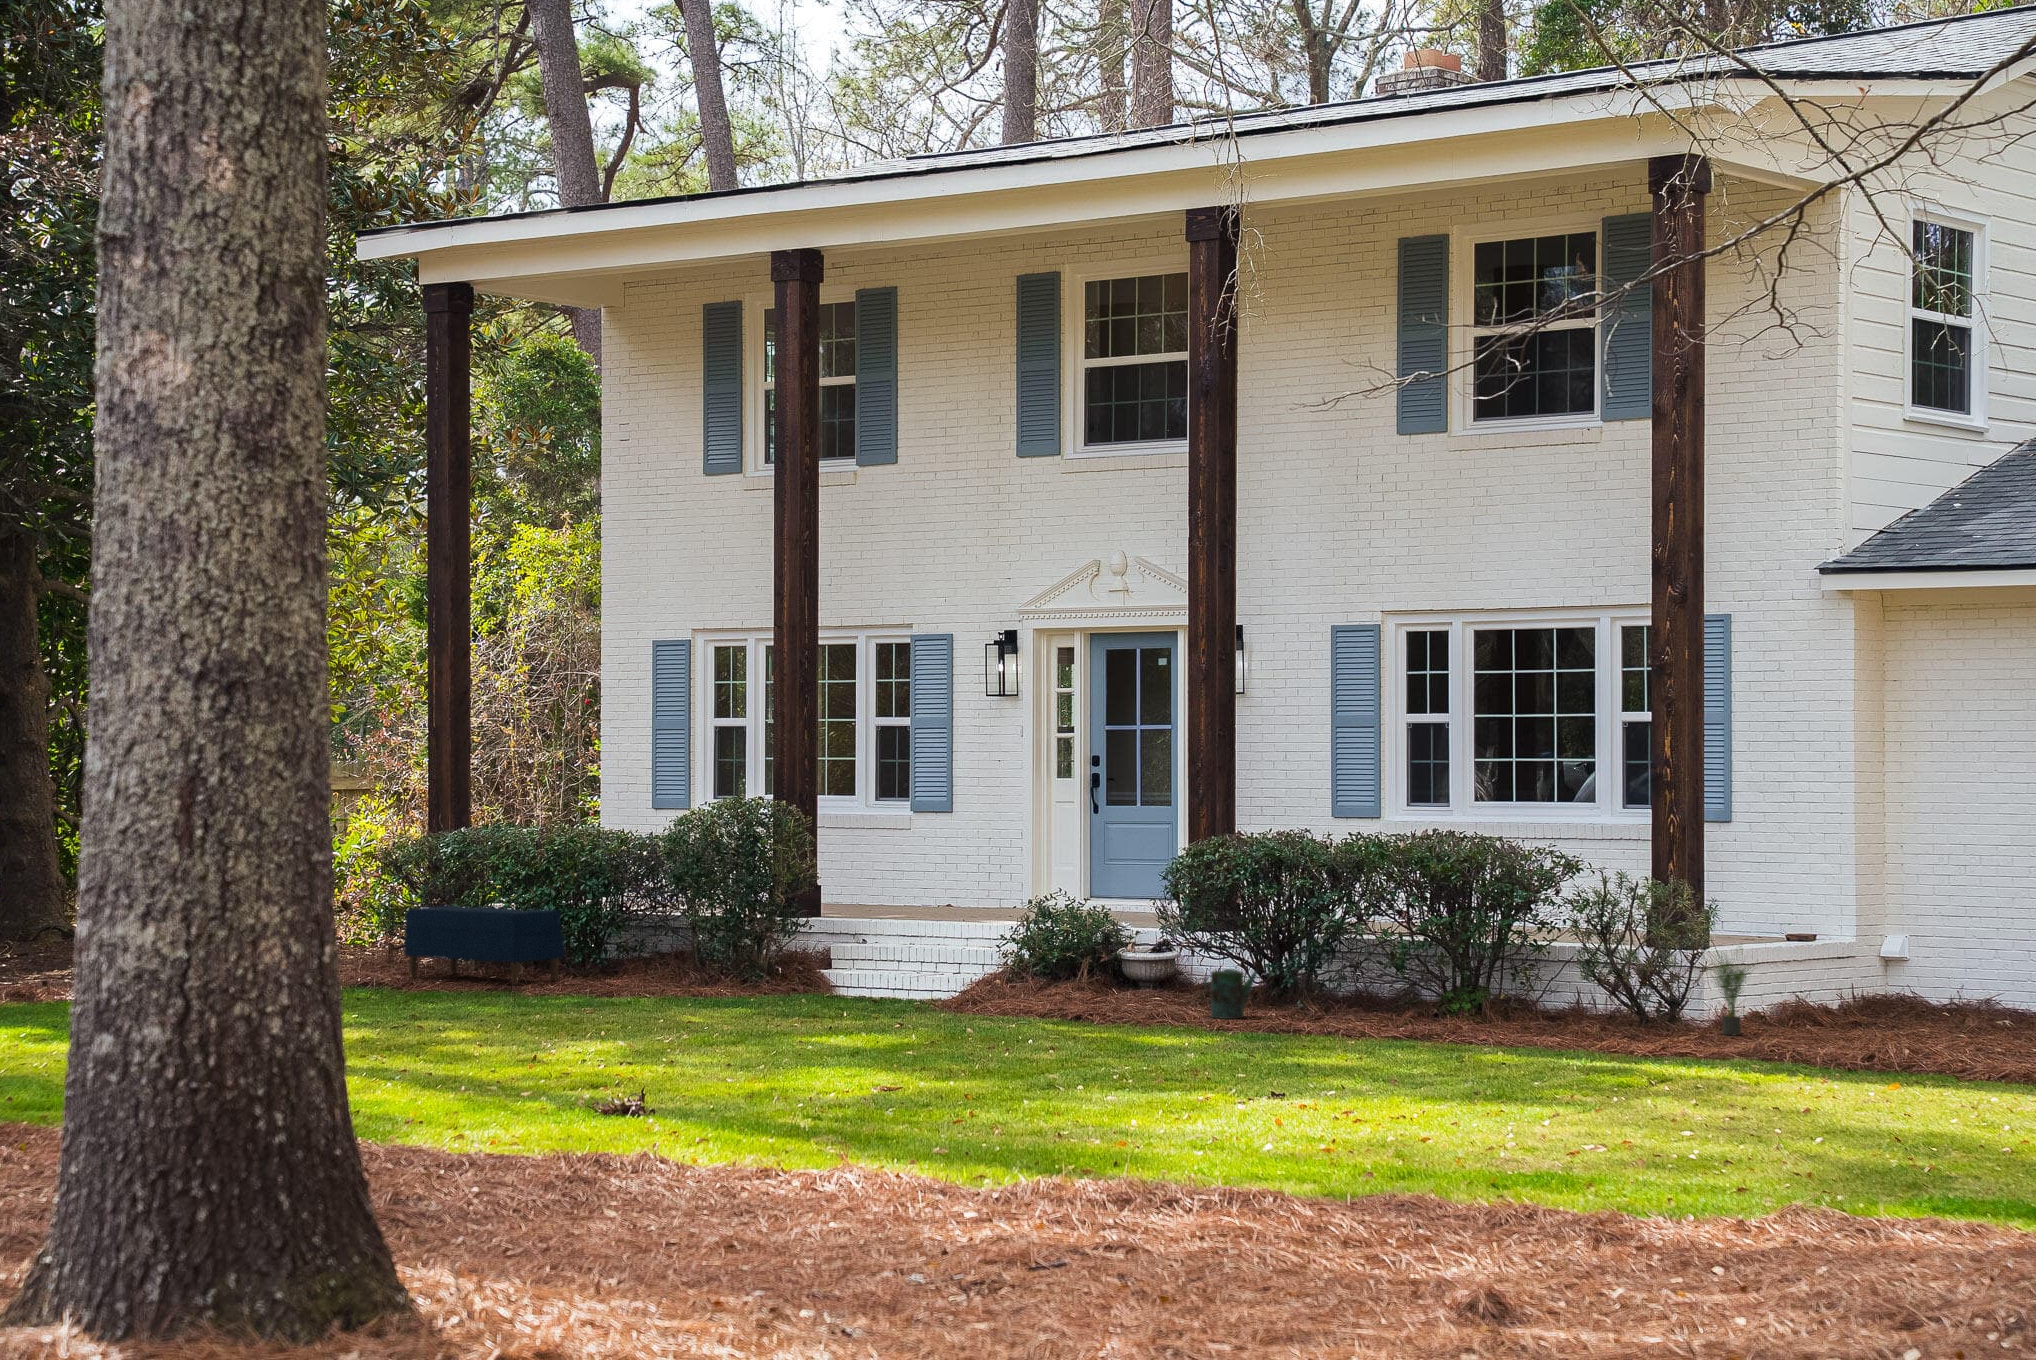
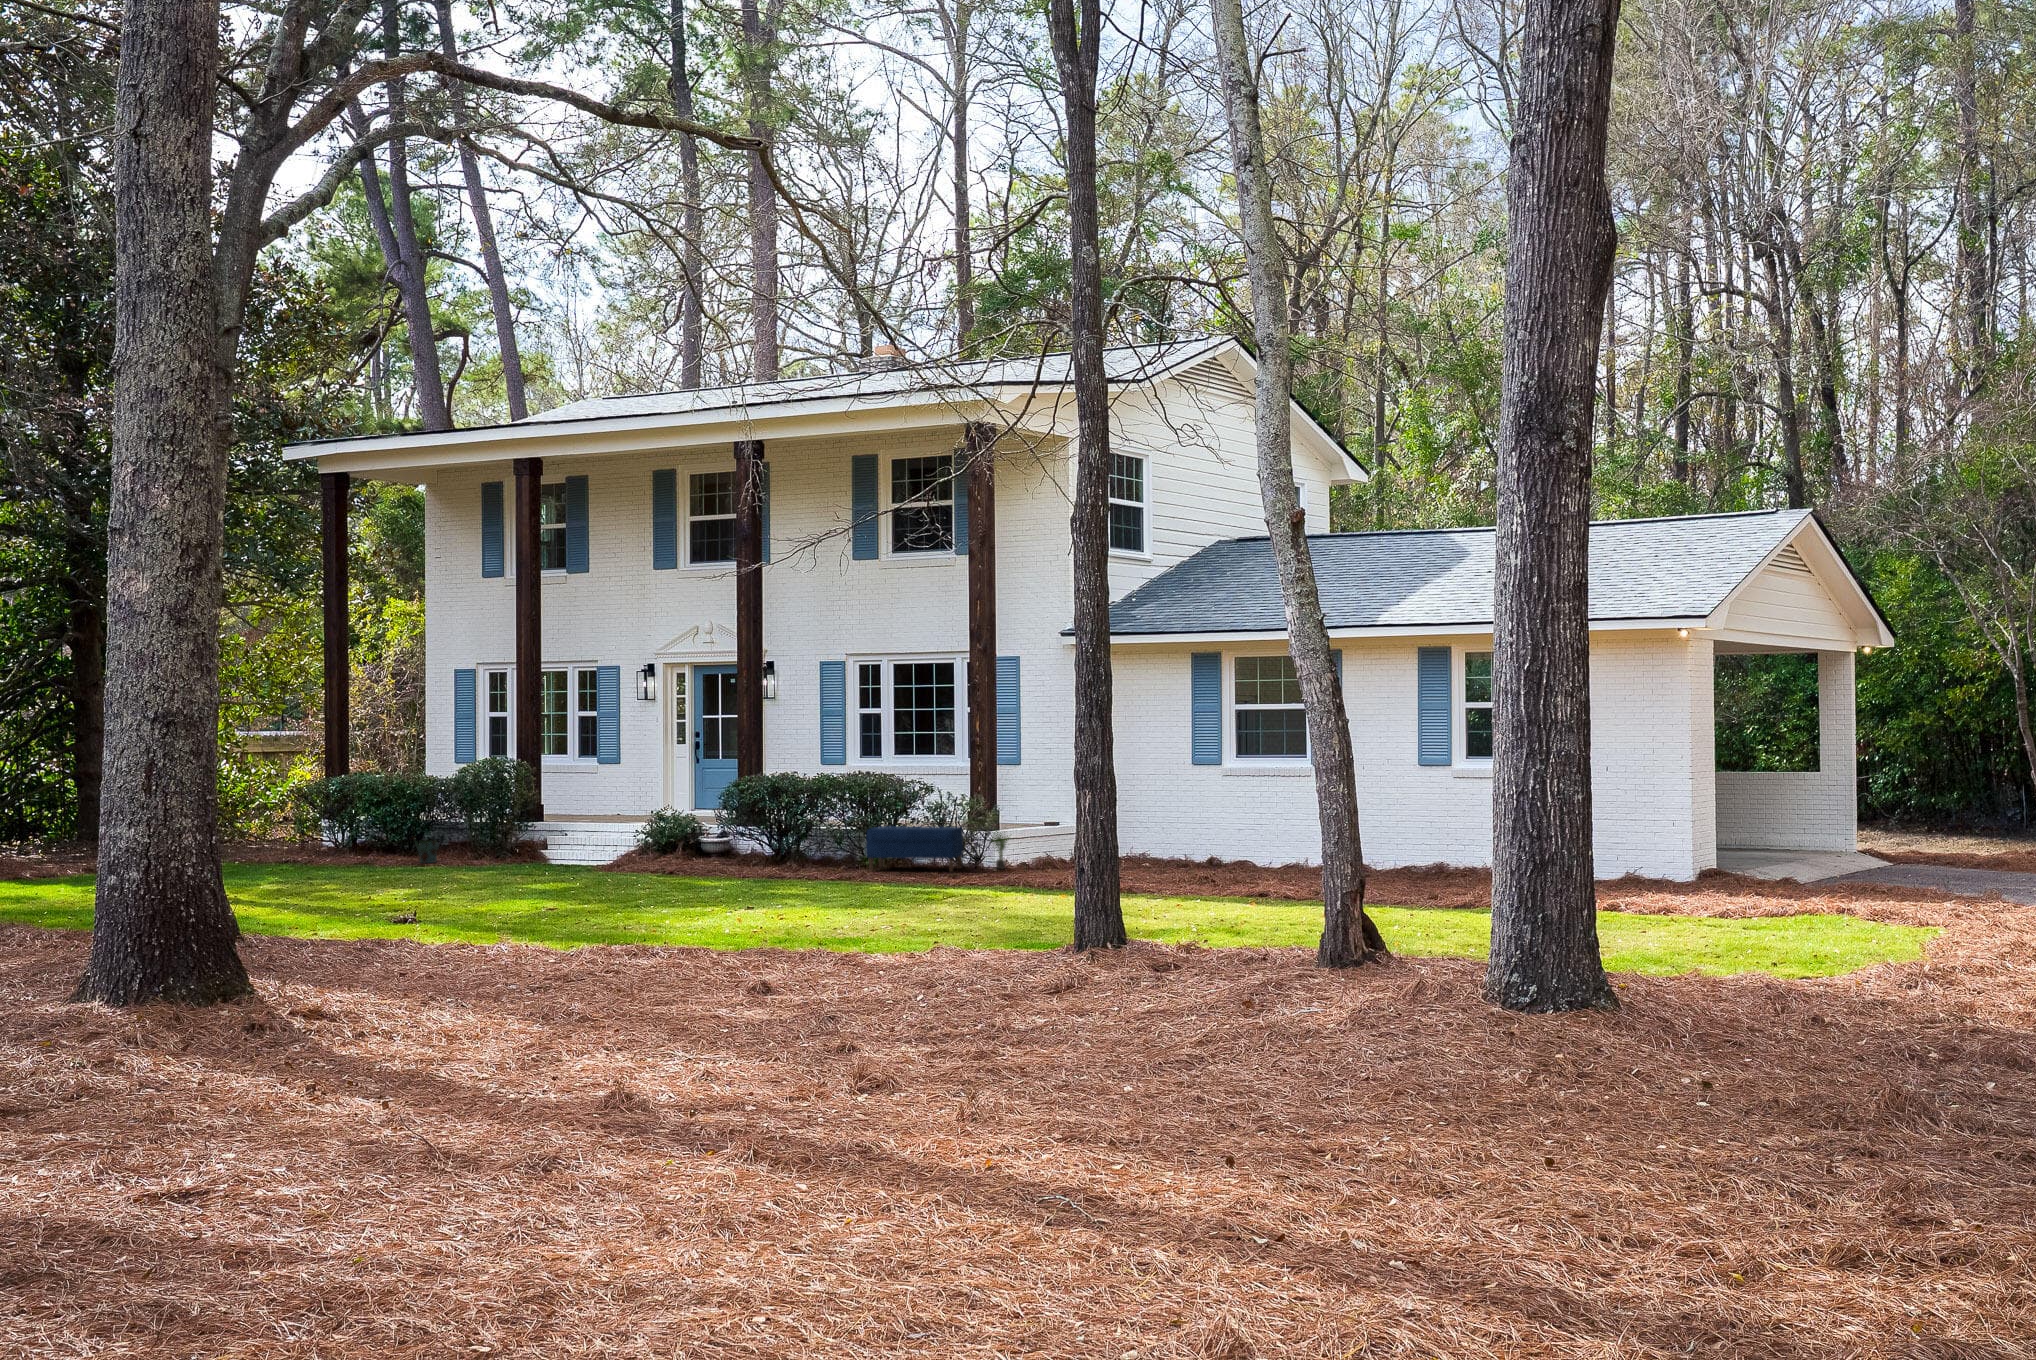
bench: present [404,906,564,985] -> present [866,826,964,872]
watering can: present [1204,962,1264,1019] -> present [411,836,439,863]

